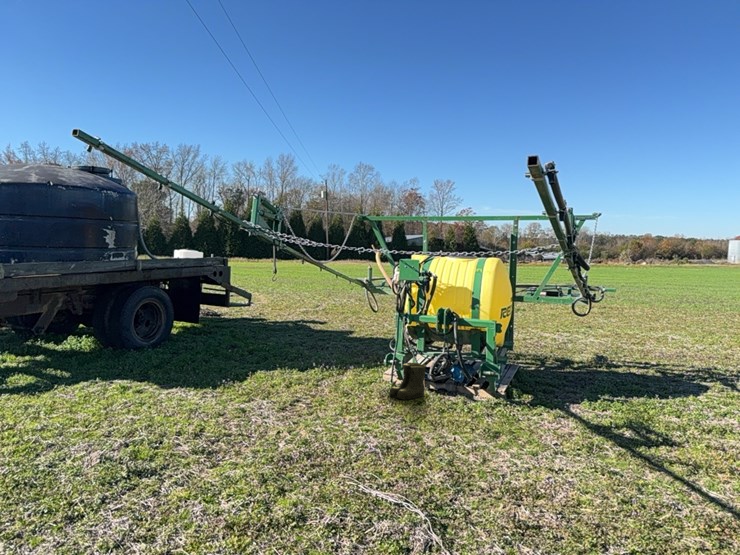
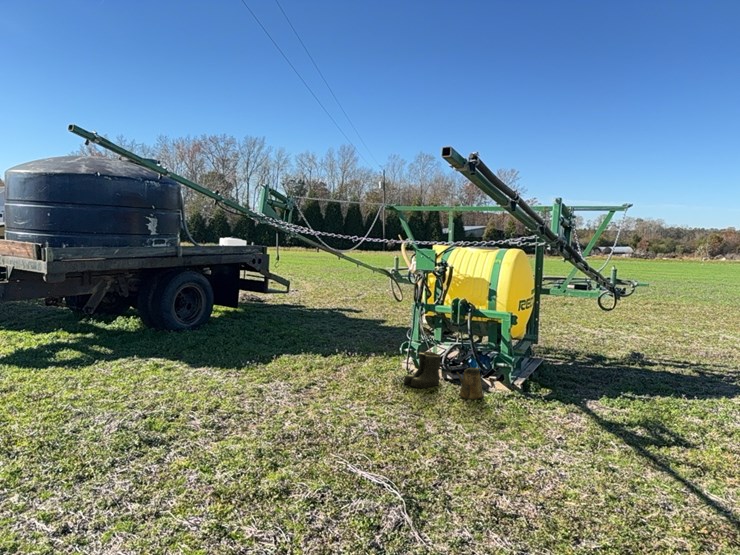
watering can: none [446,377,471,409] -> present [456,368,484,399]

